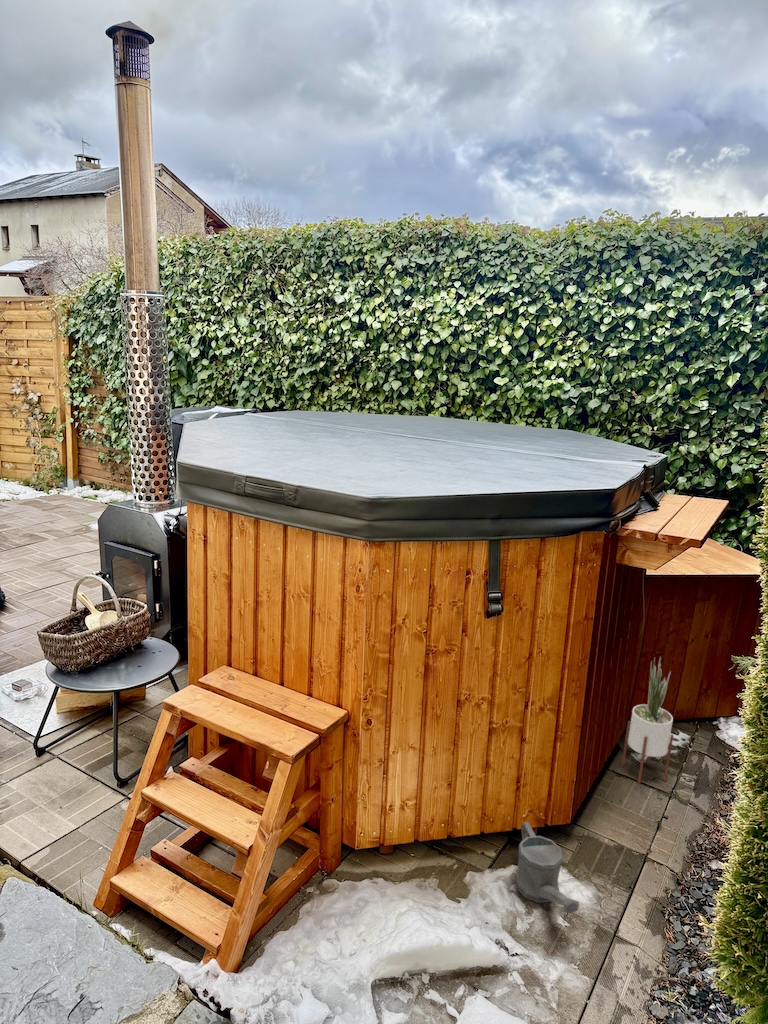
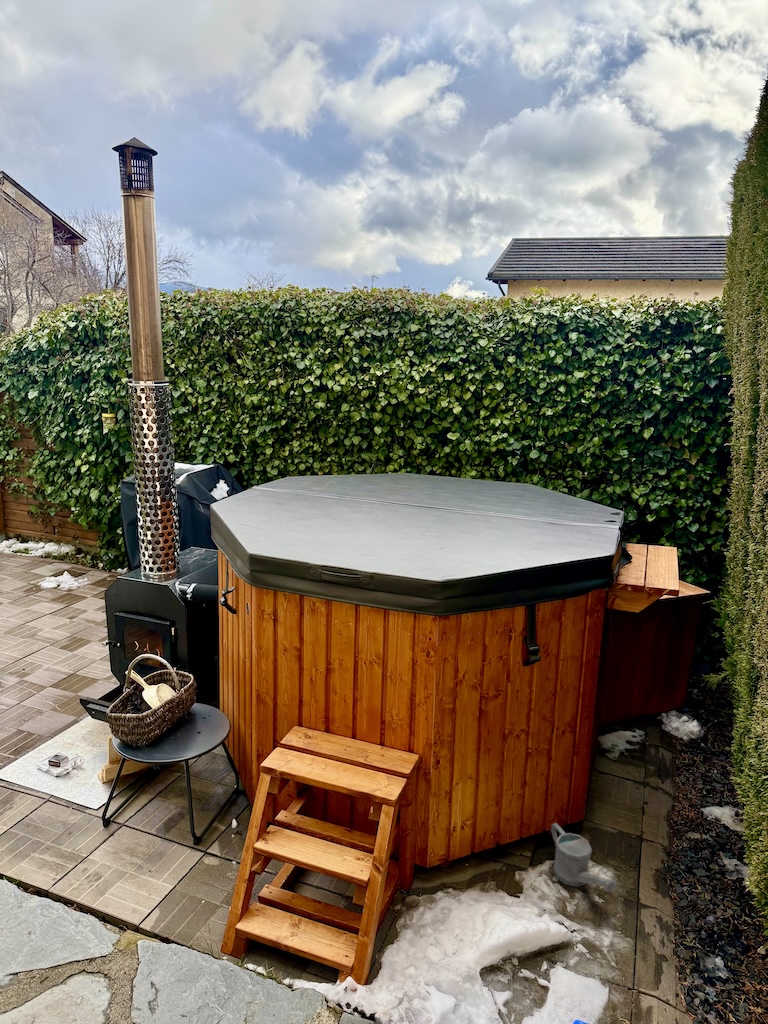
potted plant: present [622,658,673,783] -> none [603,673,643,777]

